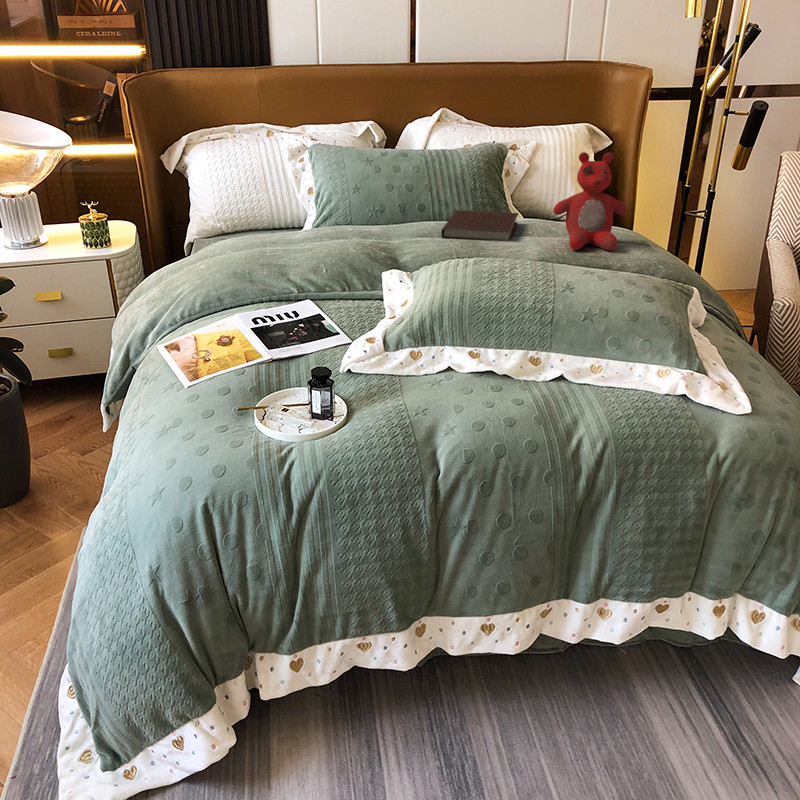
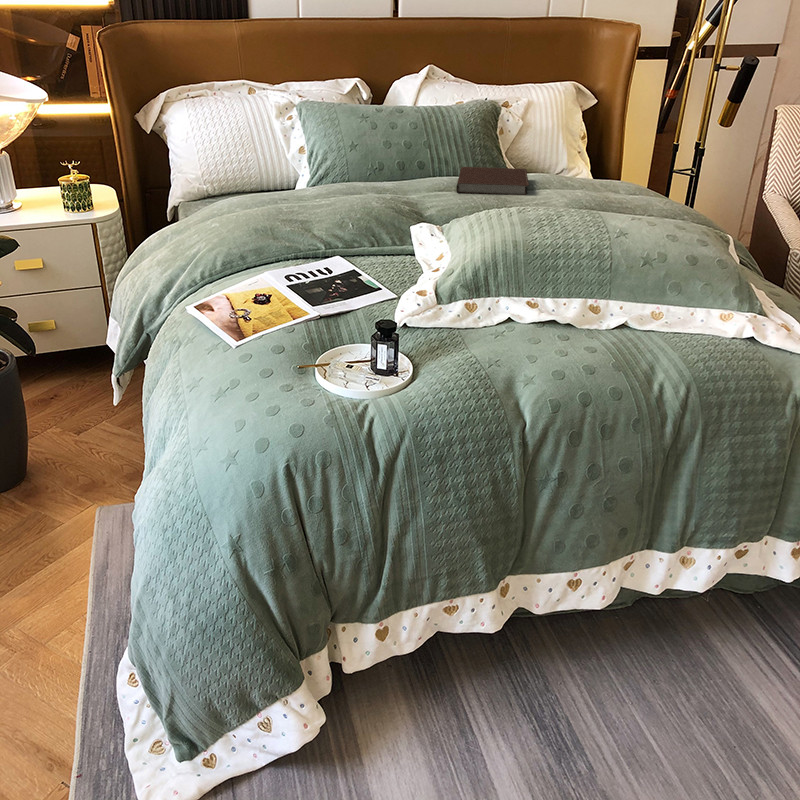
stuffed bear: present [553,152,627,251] -> none [572,101,646,202]

